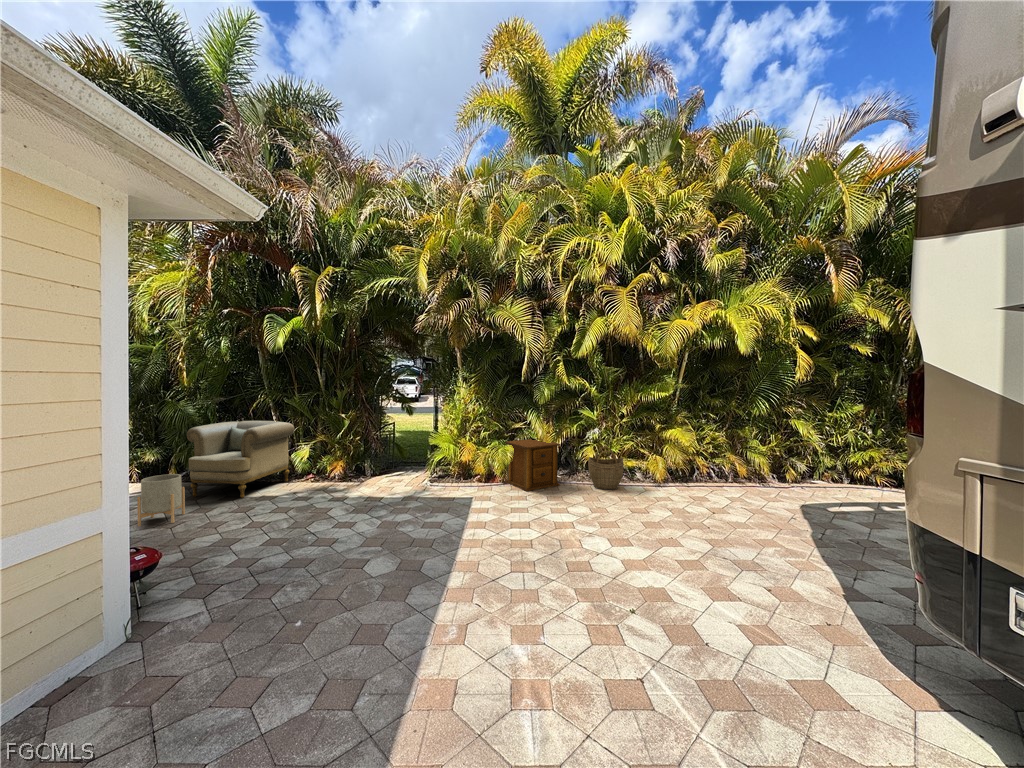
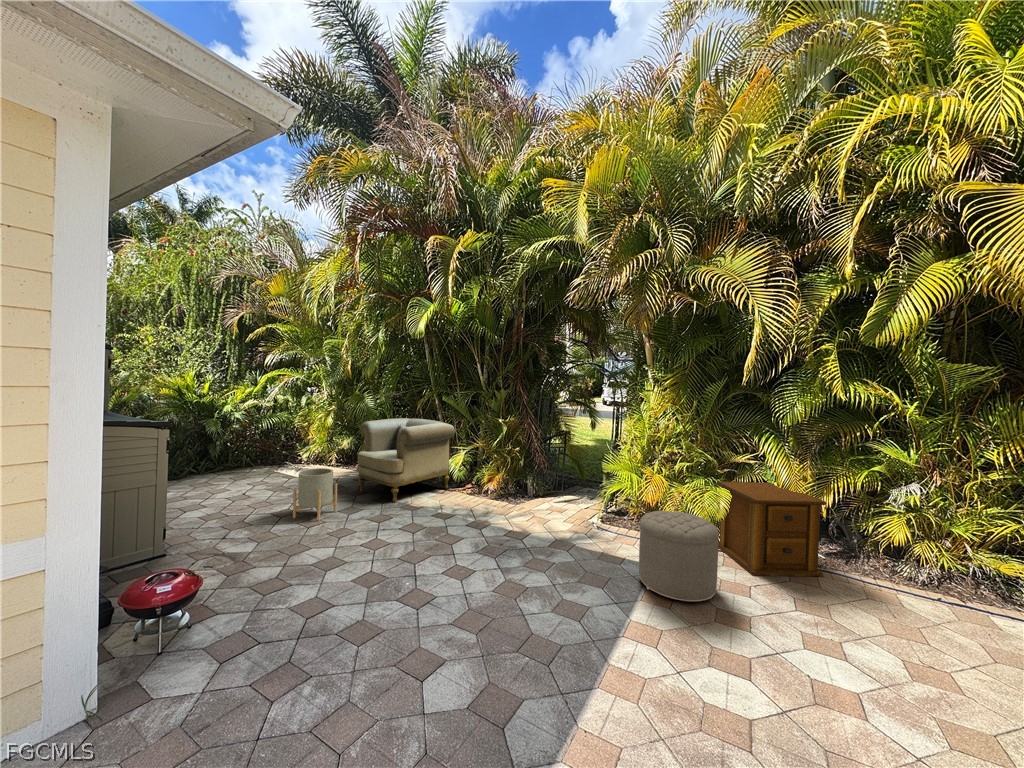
woven basket: present [588,447,624,489] -> none [893,523,995,619]
ottoman: none [466,460,511,508] -> present [639,511,719,601]

